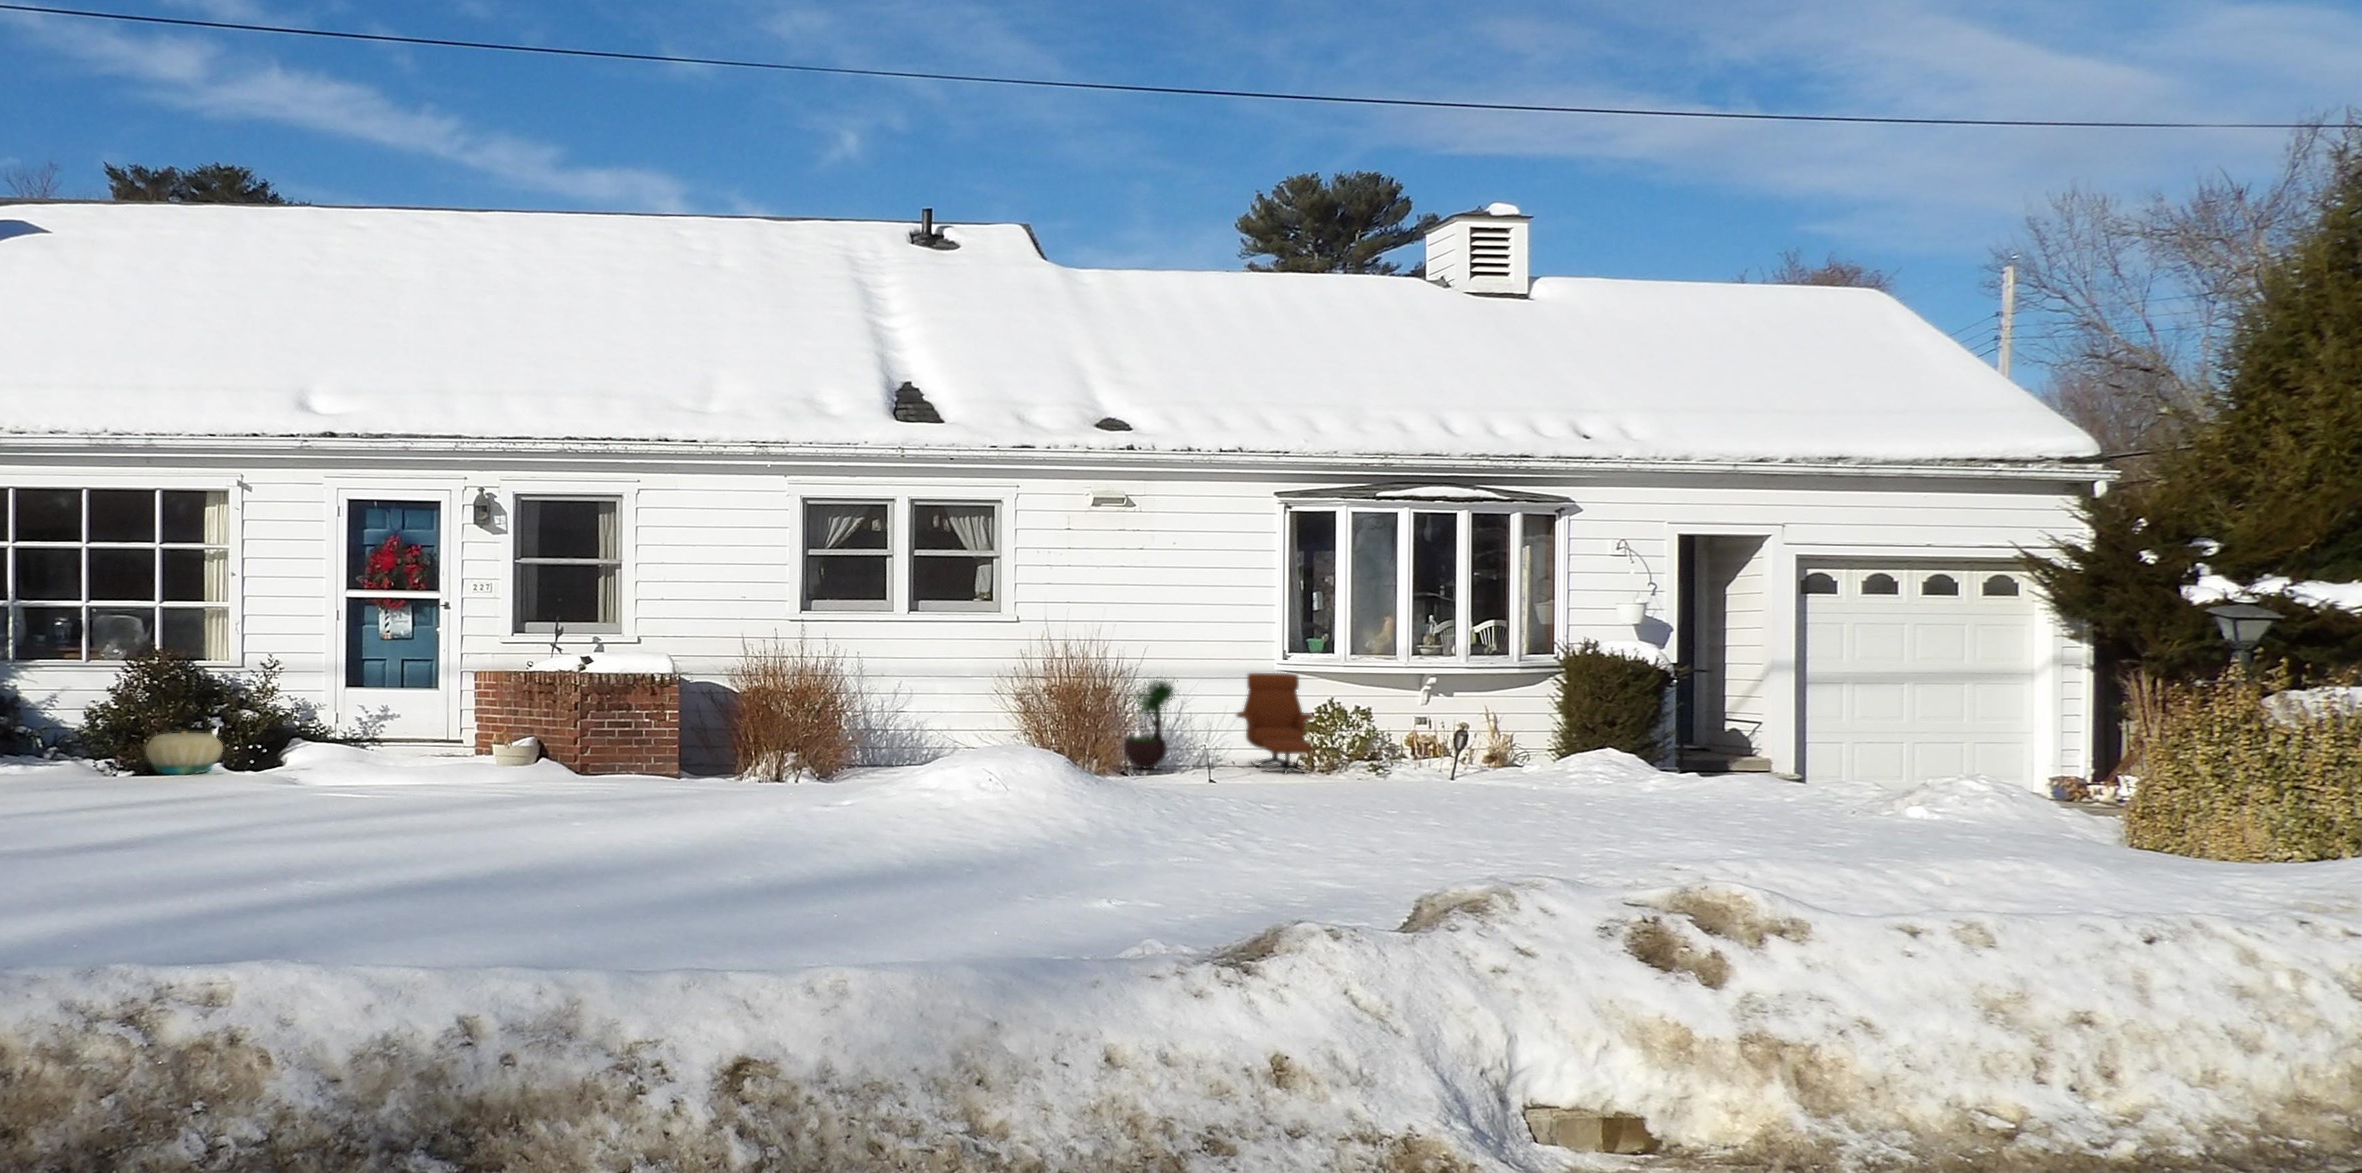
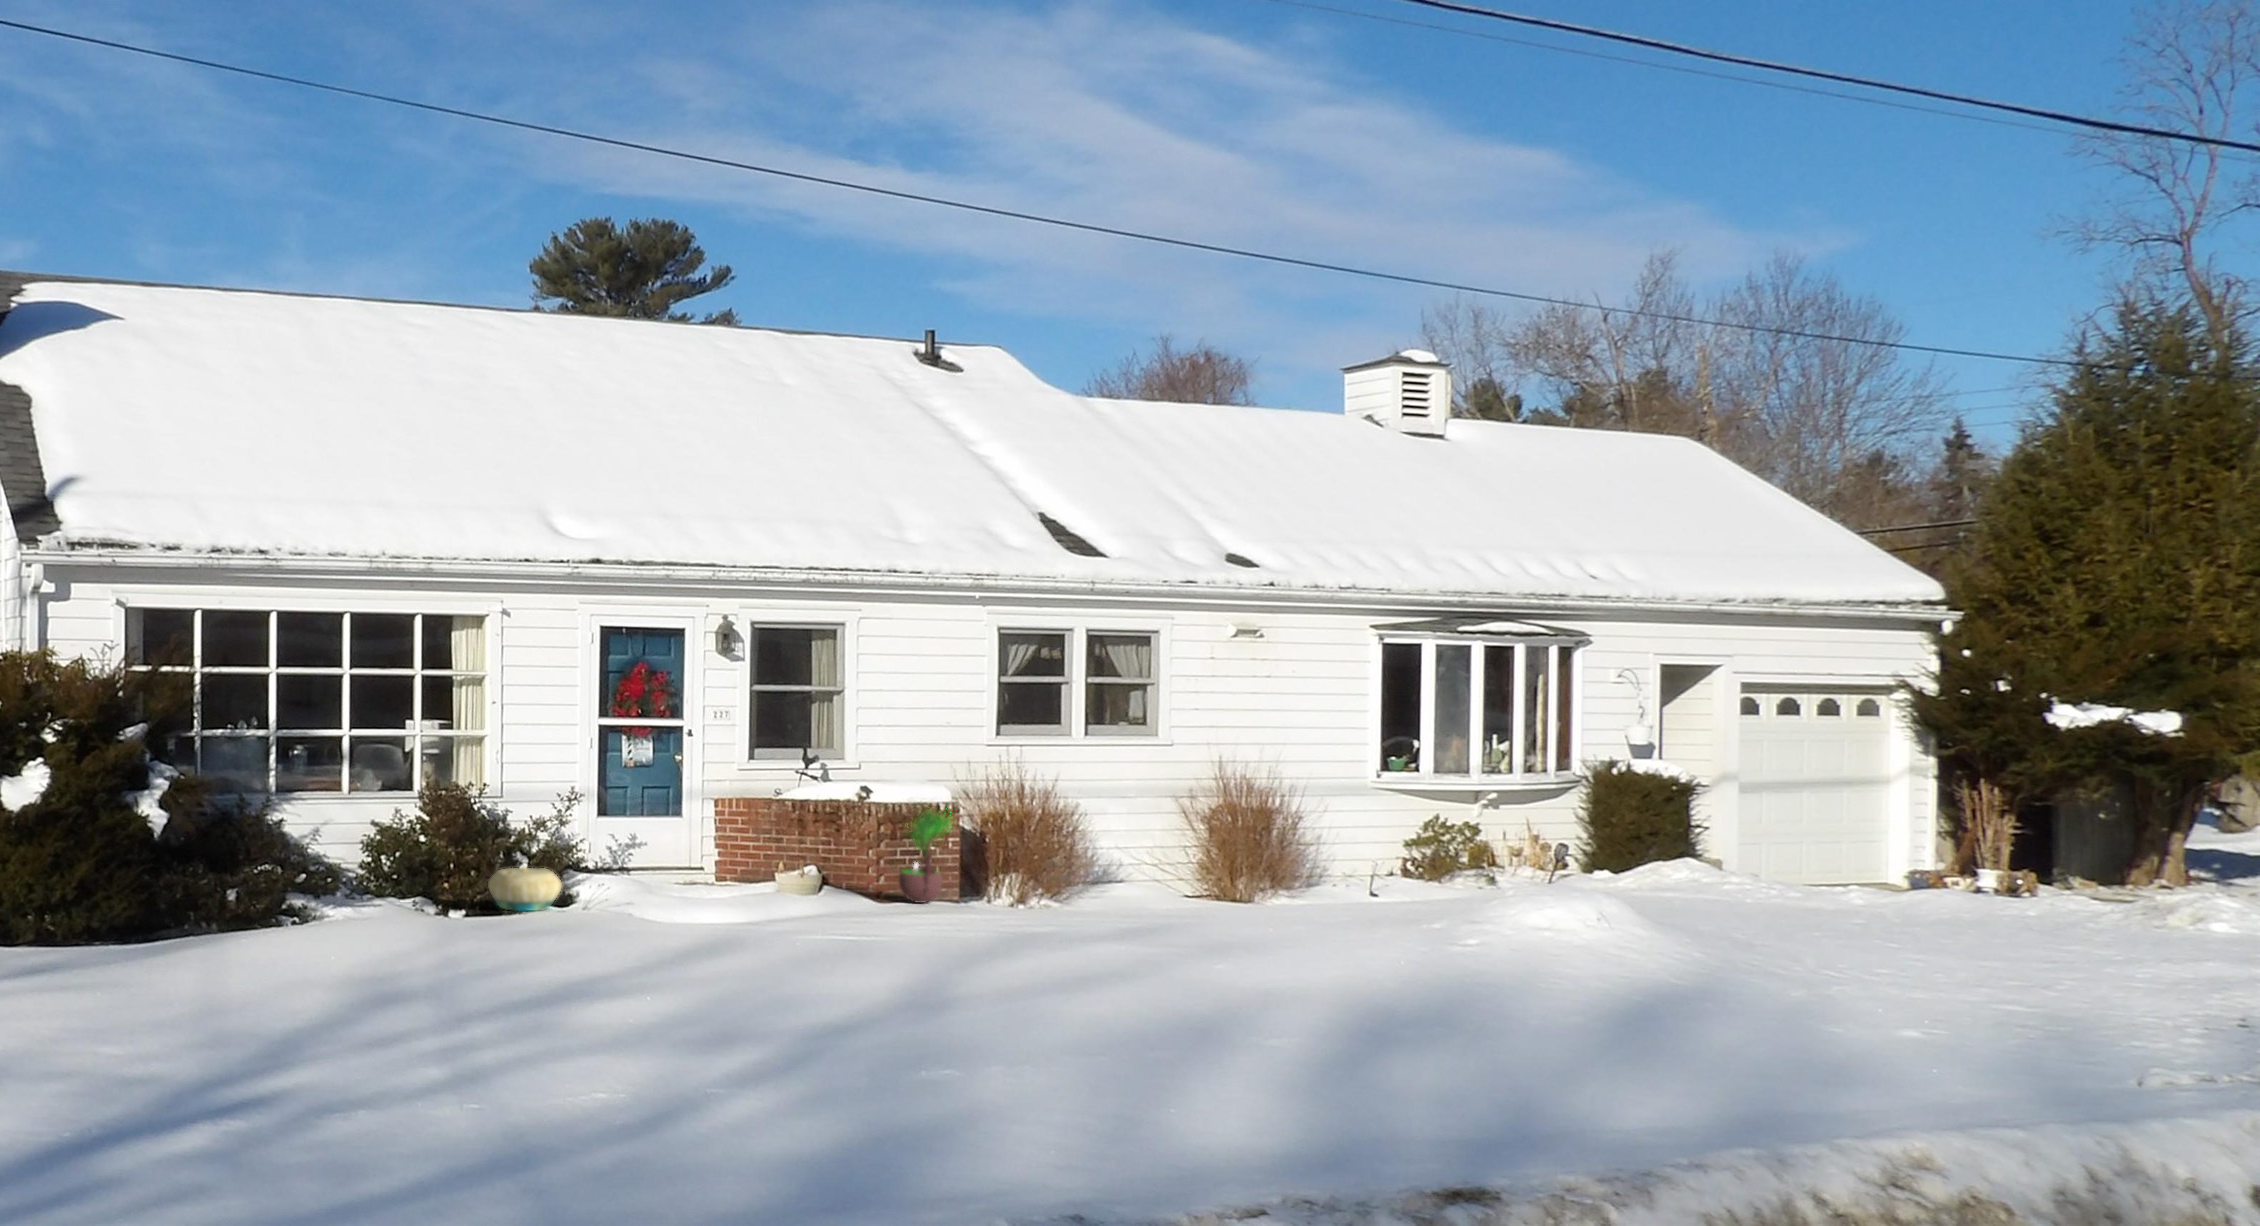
lounge chair: present [1237,673,1314,773] -> none [1348,791,1435,886]
potted tree: present [1124,677,1178,768] -> present [899,807,952,903]

